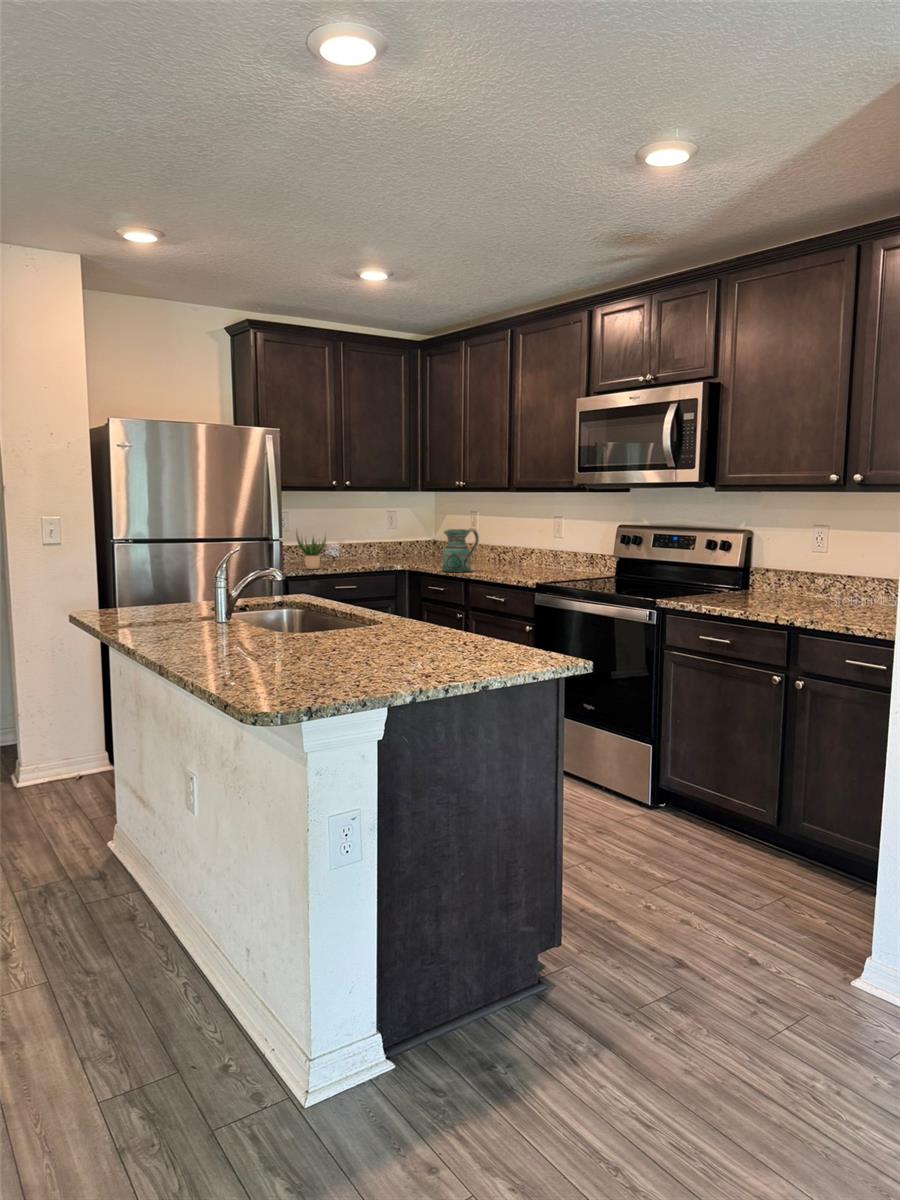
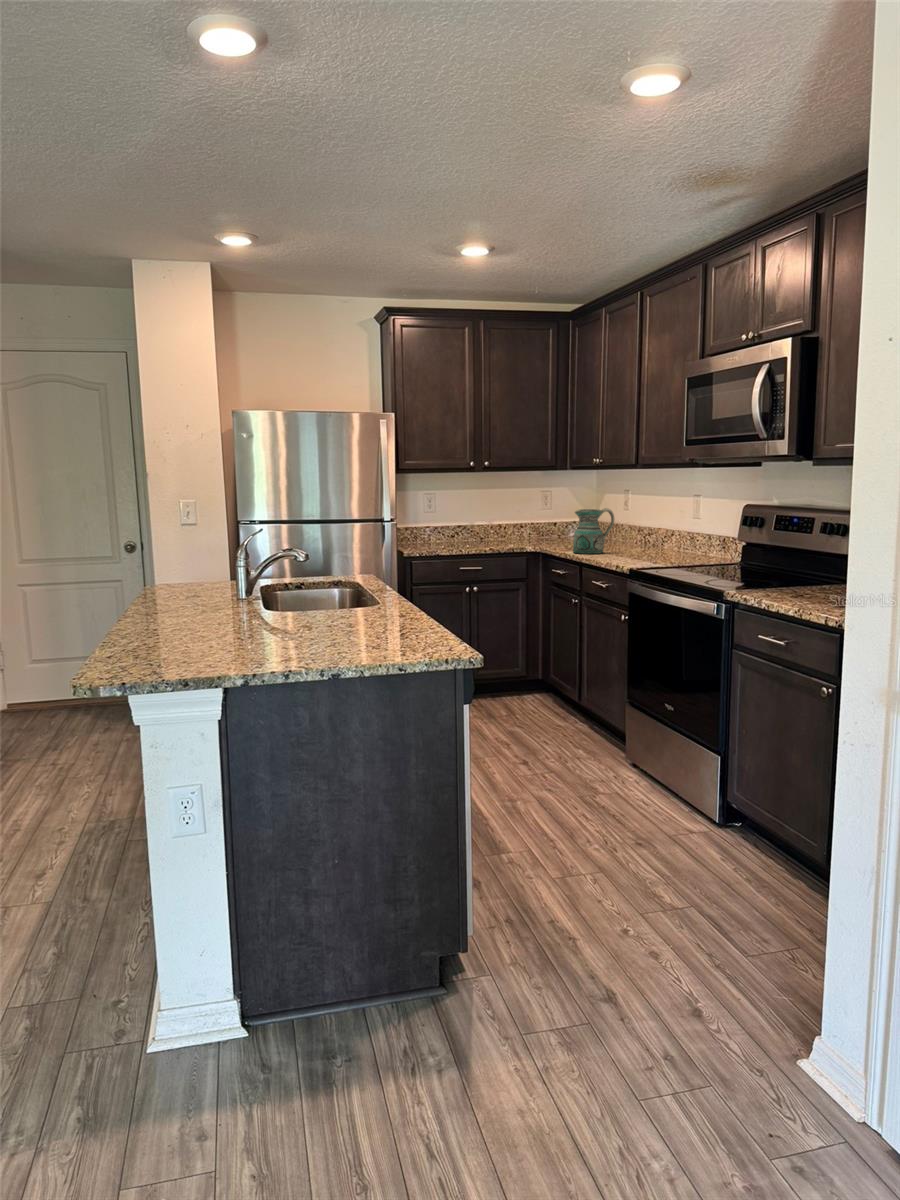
potted plant: present [297,534,326,569] -> none [439,508,468,548]

